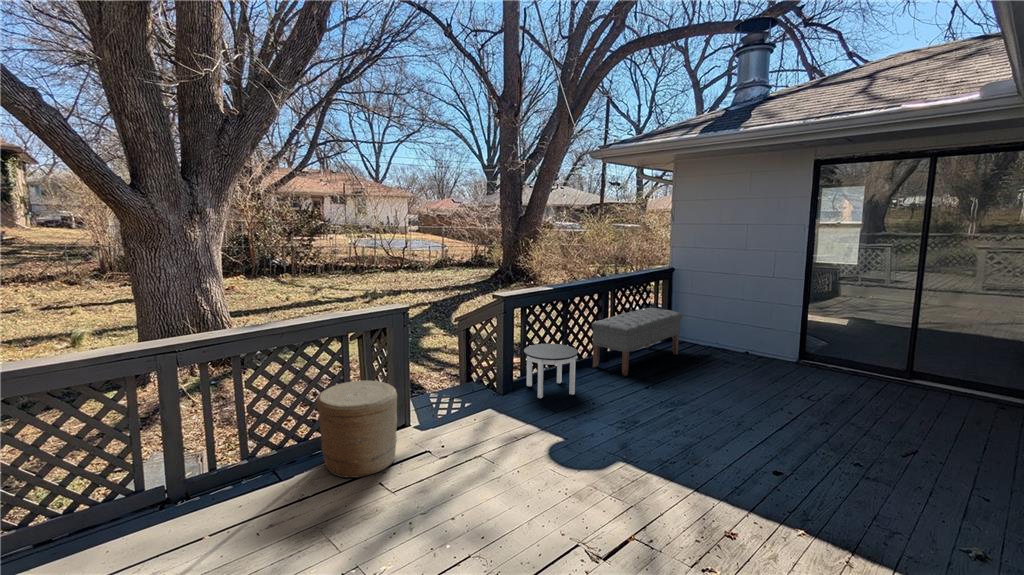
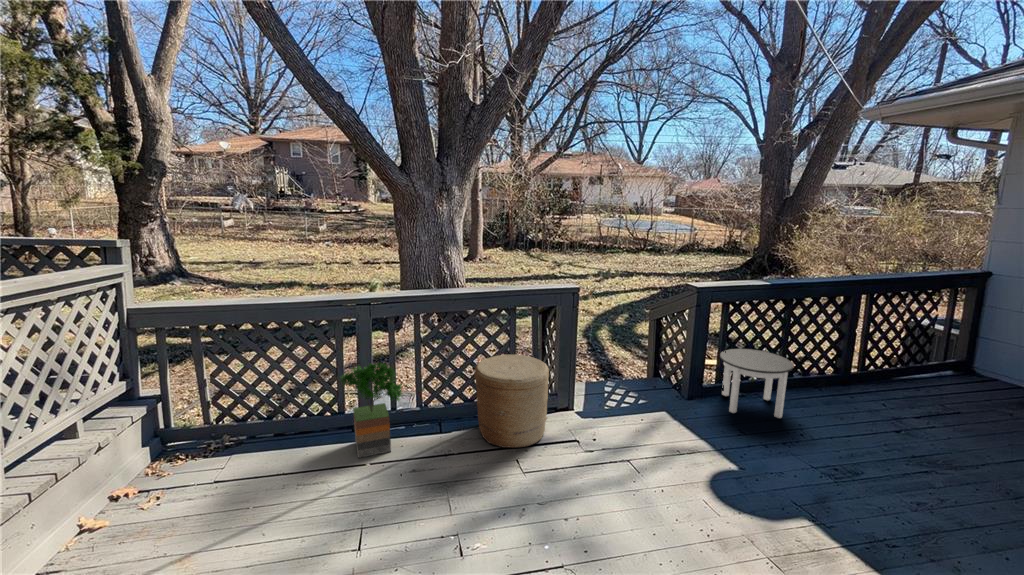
bench: present [592,308,682,376] -> none [825,325,998,411]
potted tree: none [148,416,242,539] -> present [341,363,402,458]

